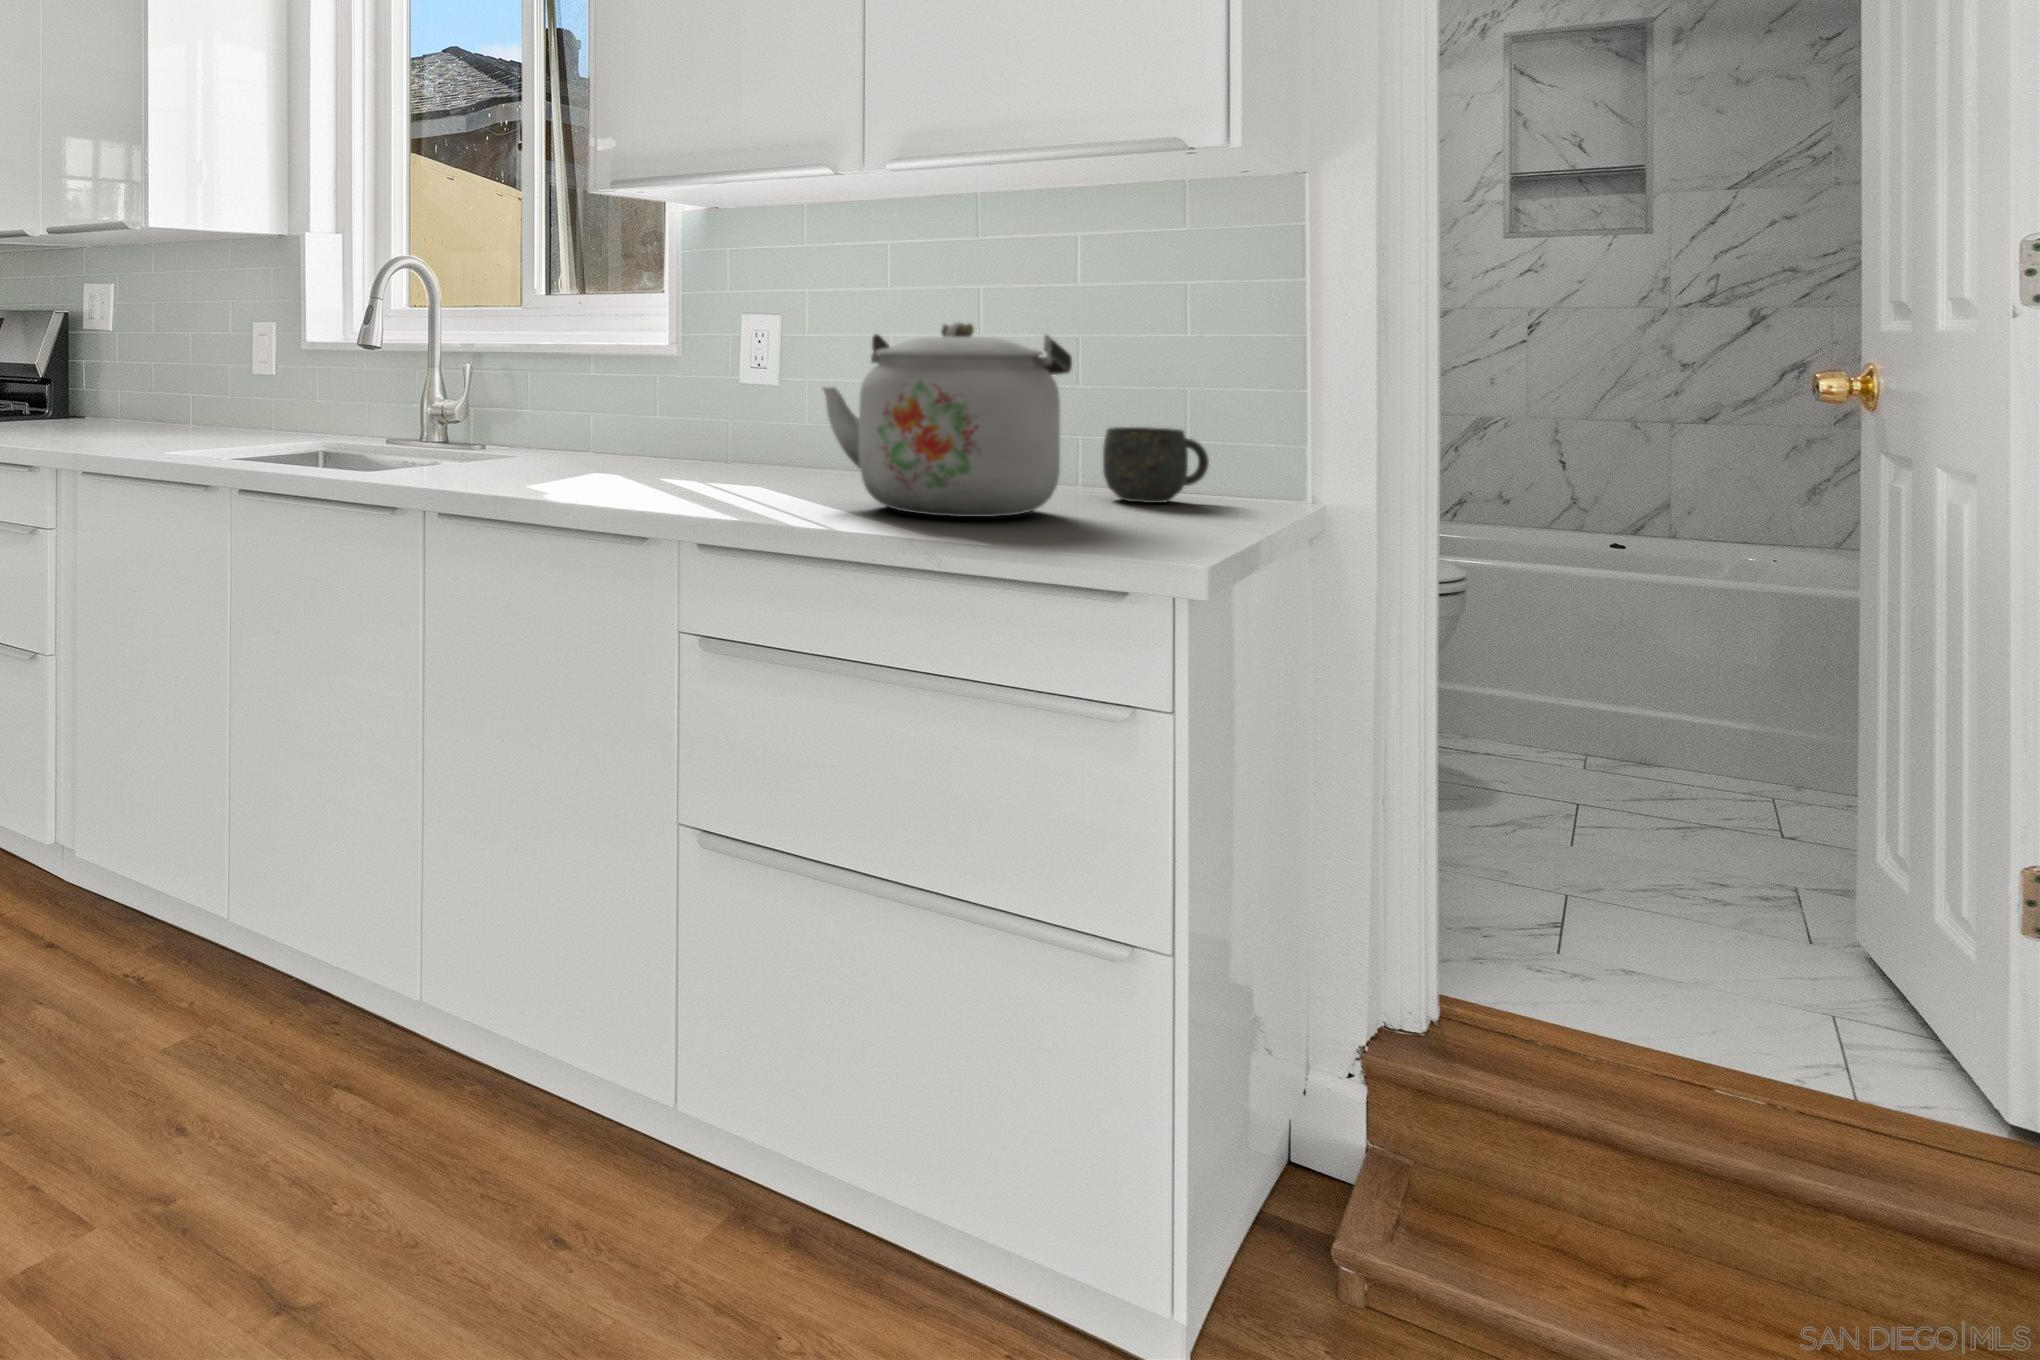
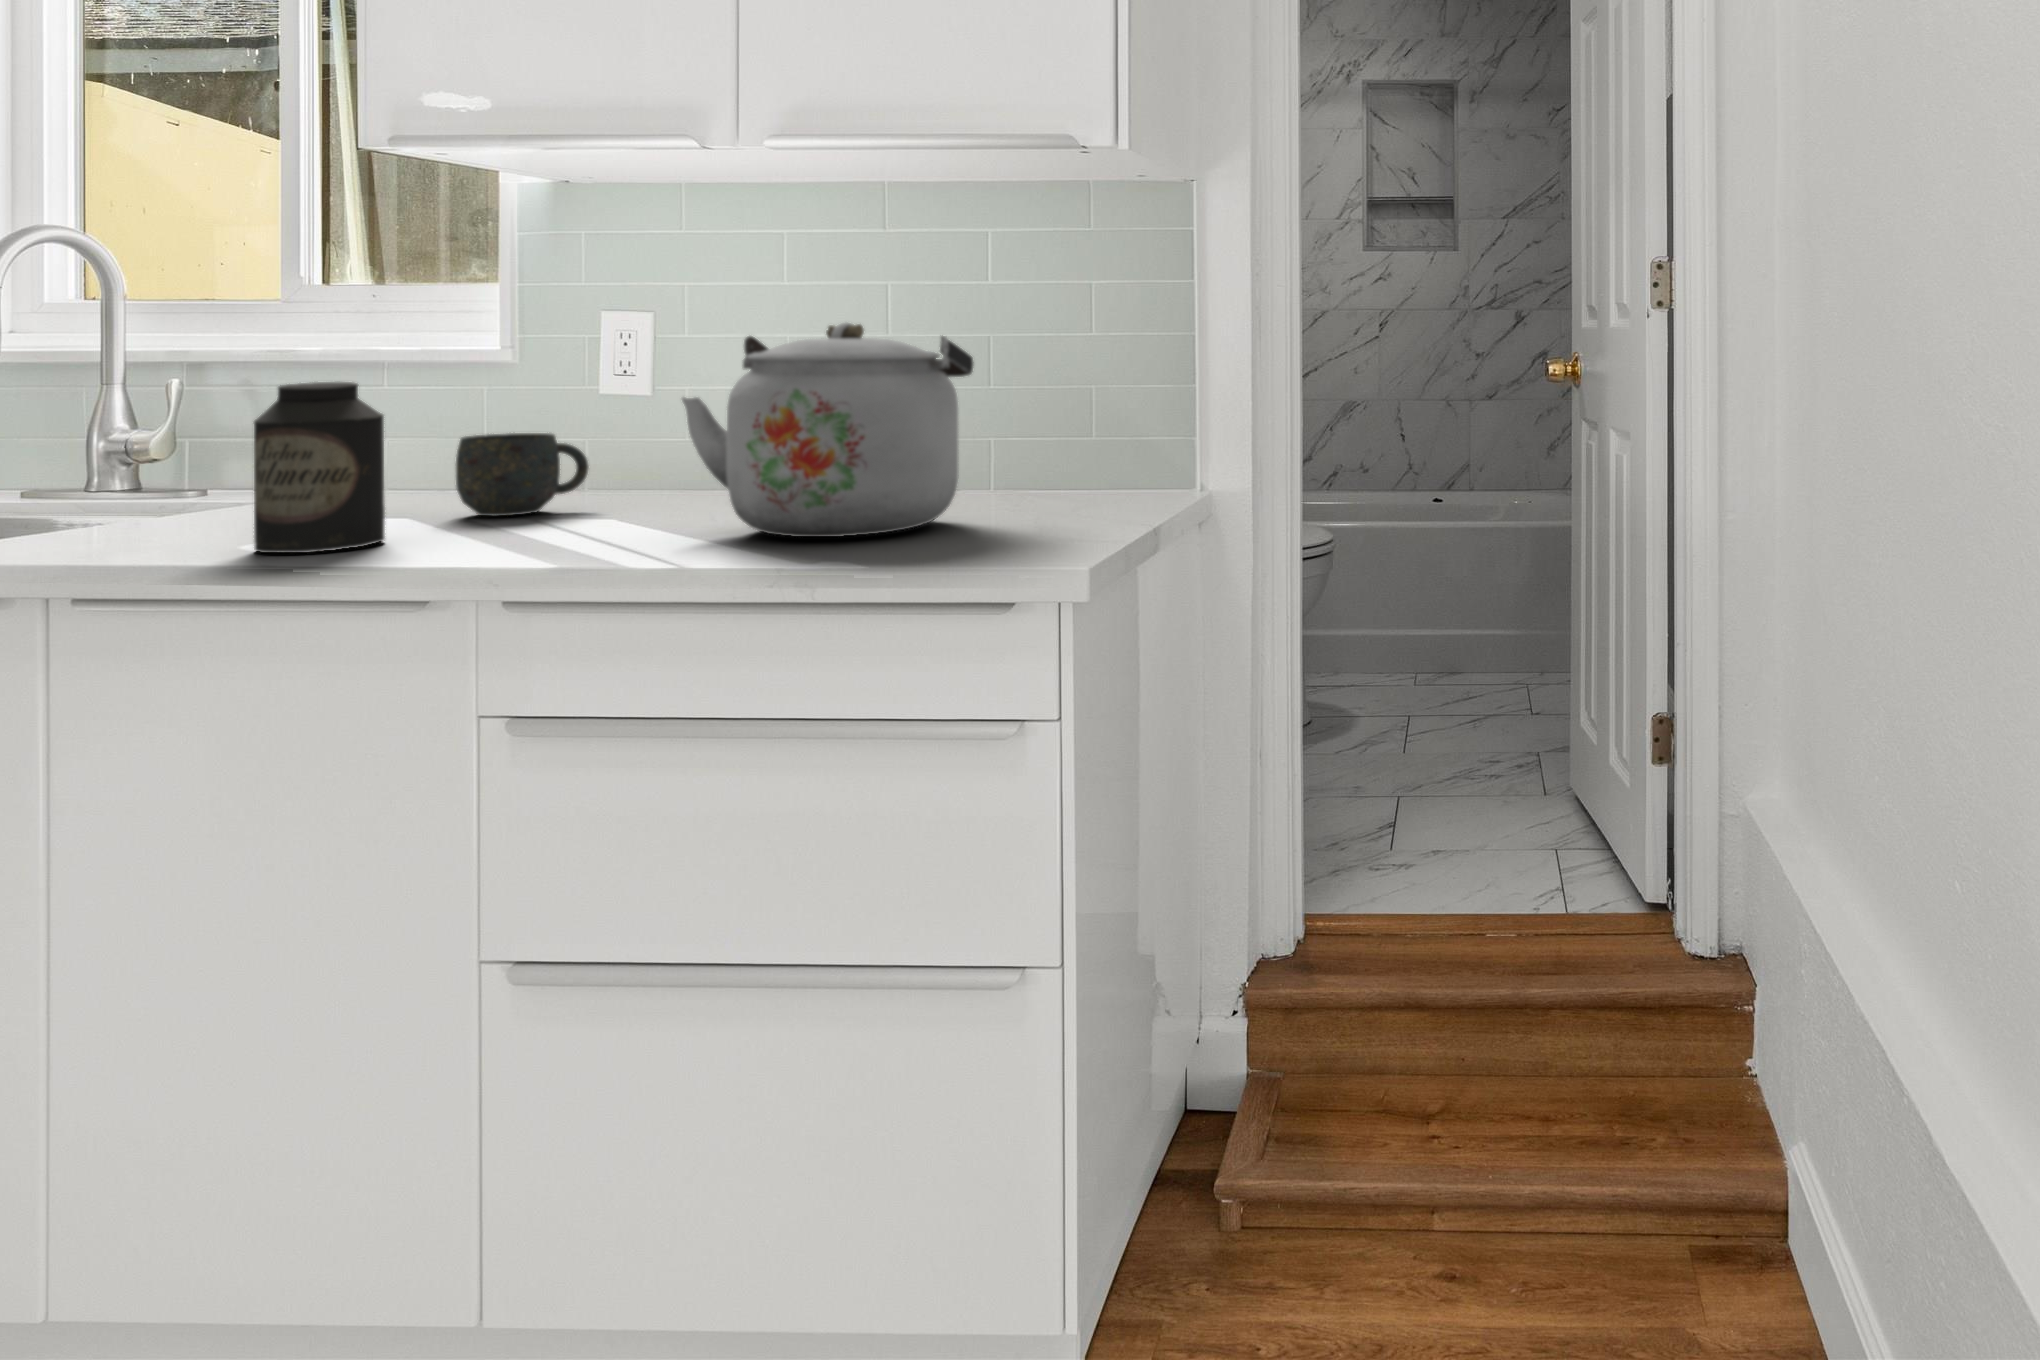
canister: none [539,368,616,495] -> present [254,382,385,553]
mug: present [1103,427,1209,503] -> present [456,433,589,516]

